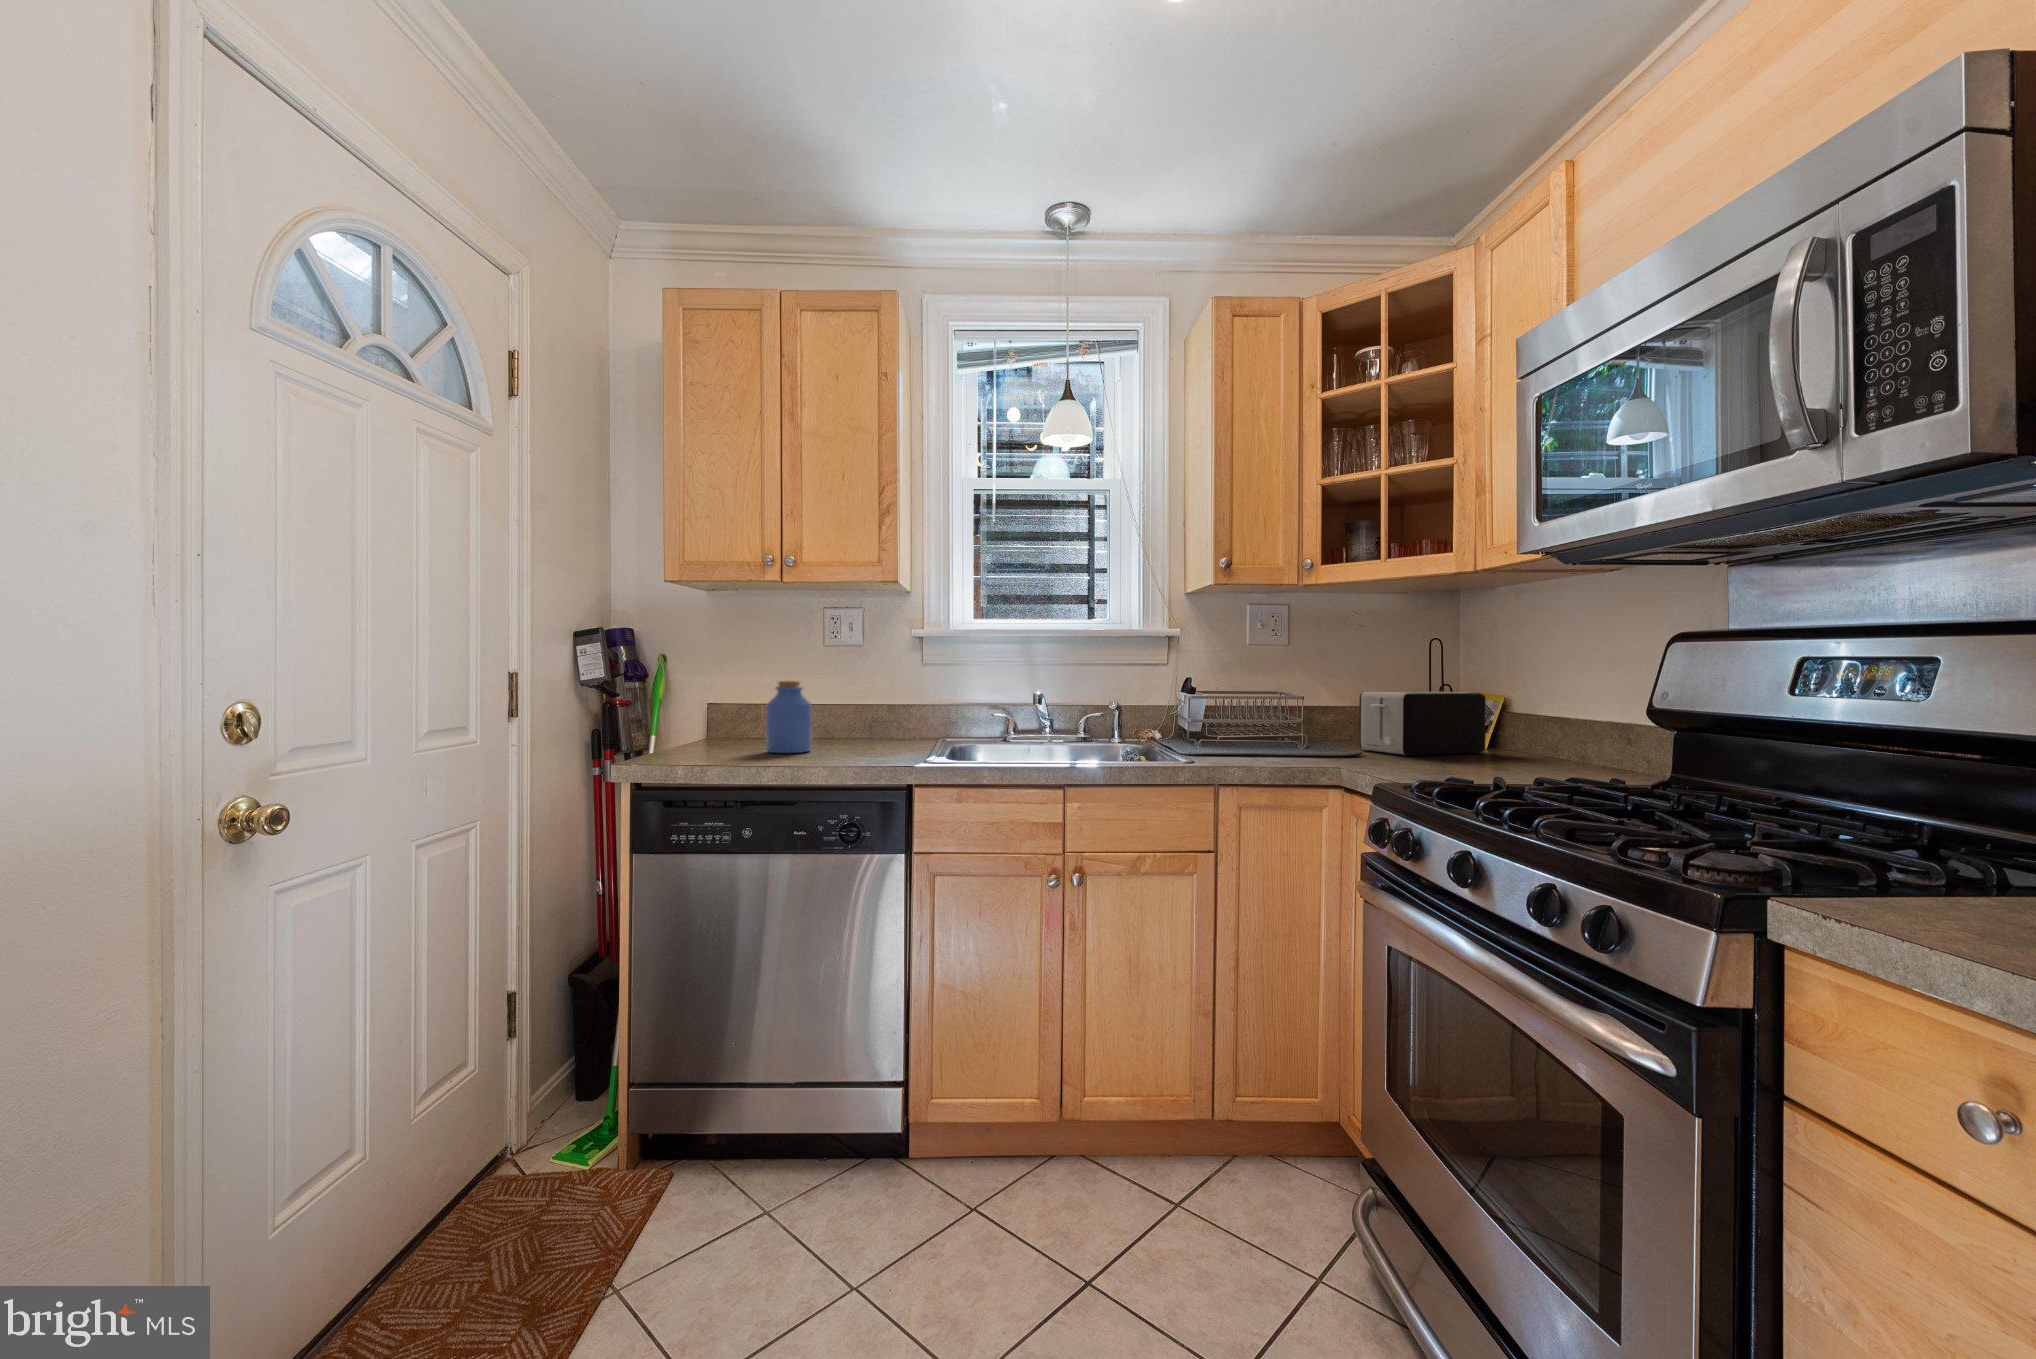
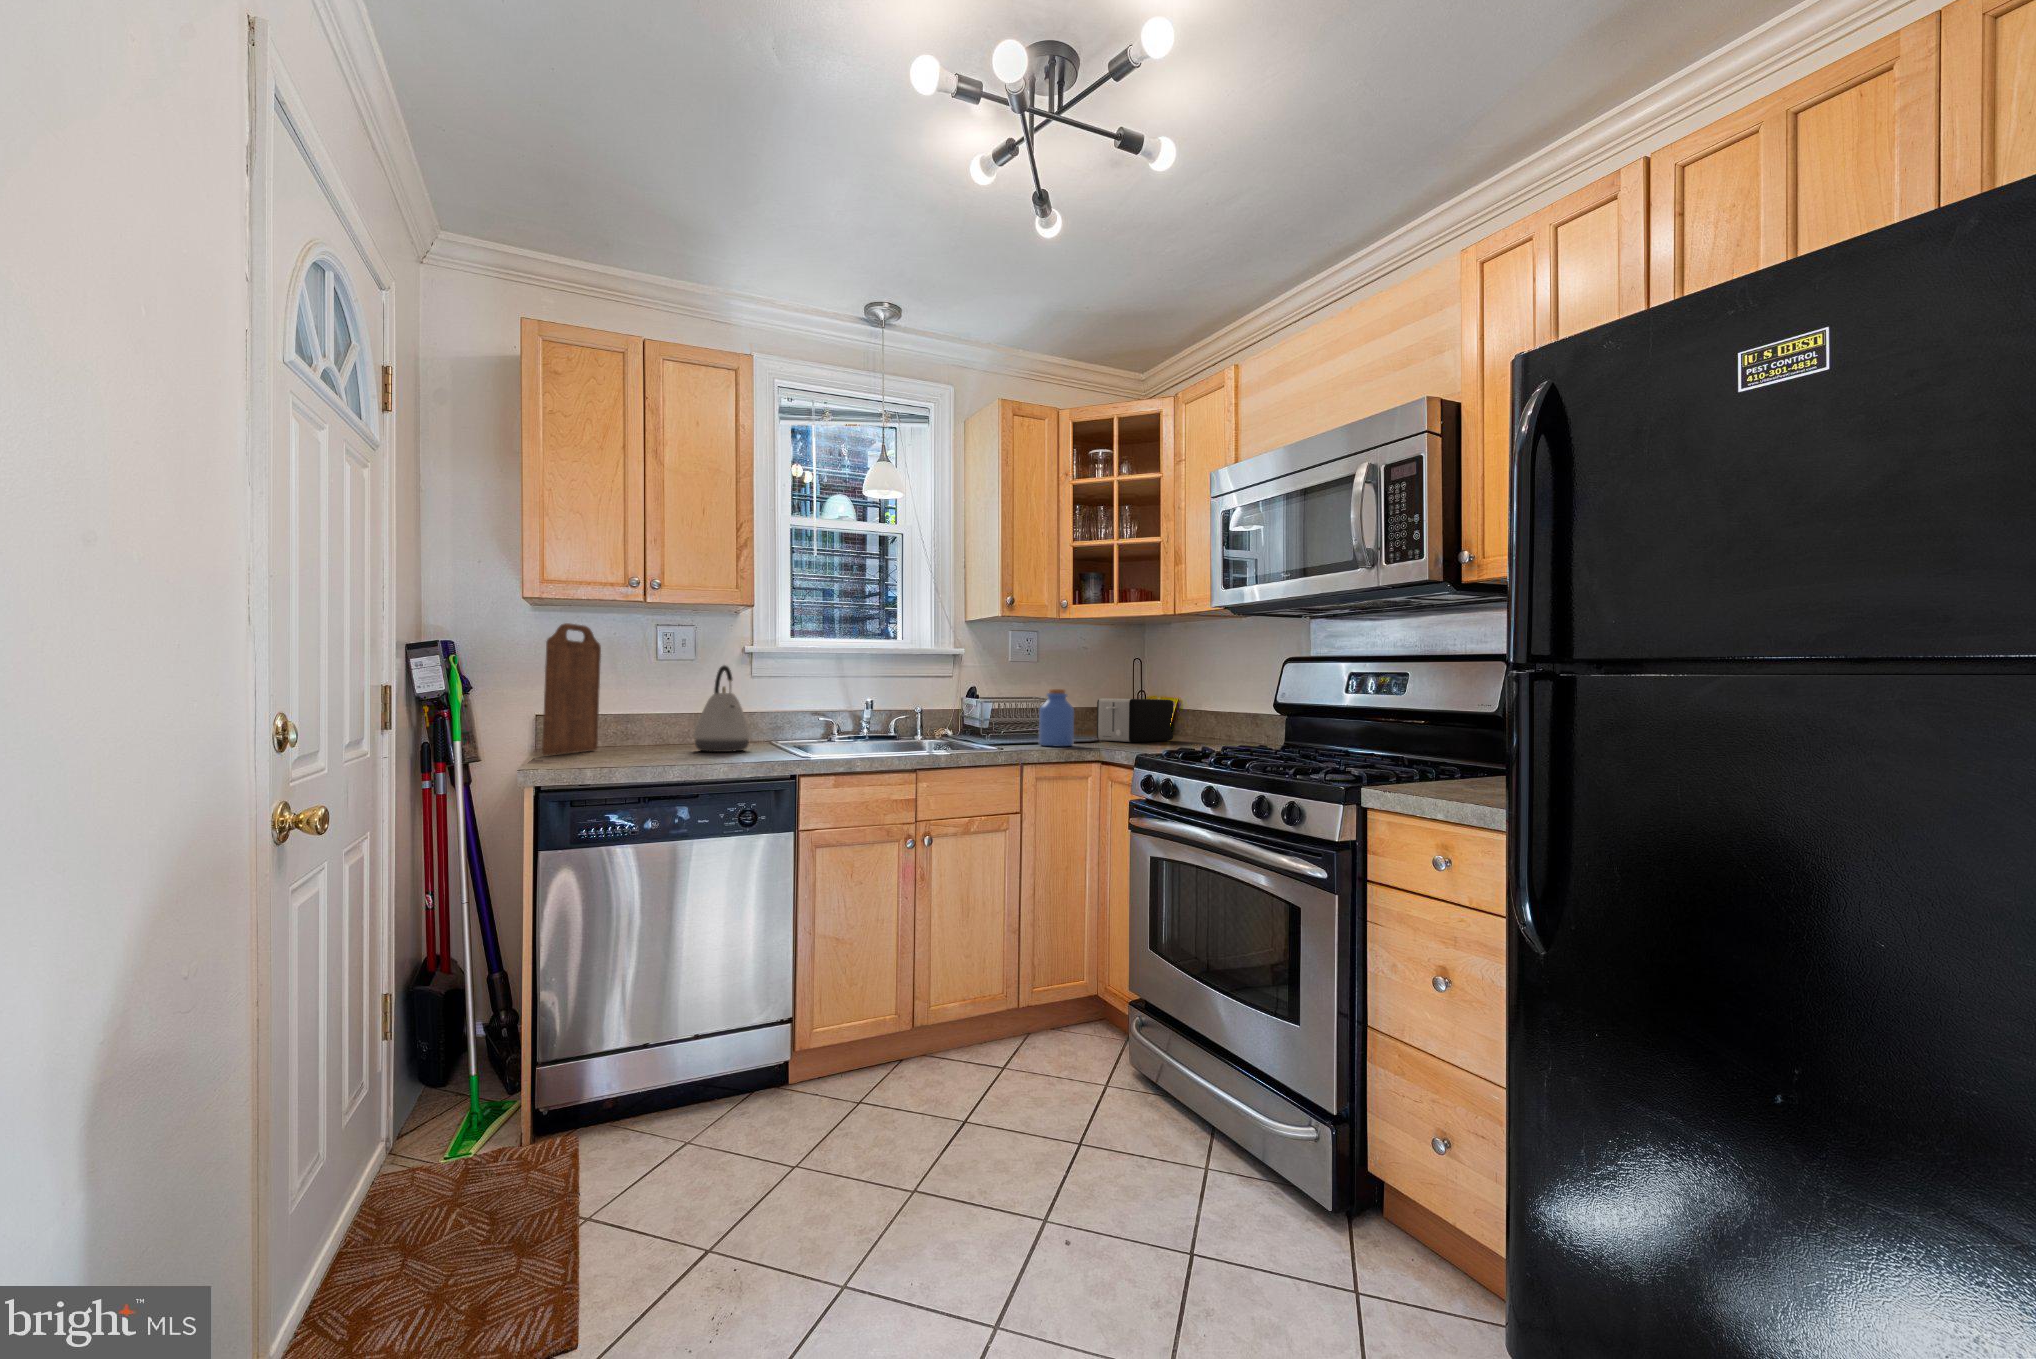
cutting board: none [671,624,740,762] -> present [542,623,601,755]
kettle: none [822,663,884,761] -> present [693,665,751,752]
jar: present [766,681,812,753] -> present [1039,689,1074,746]

